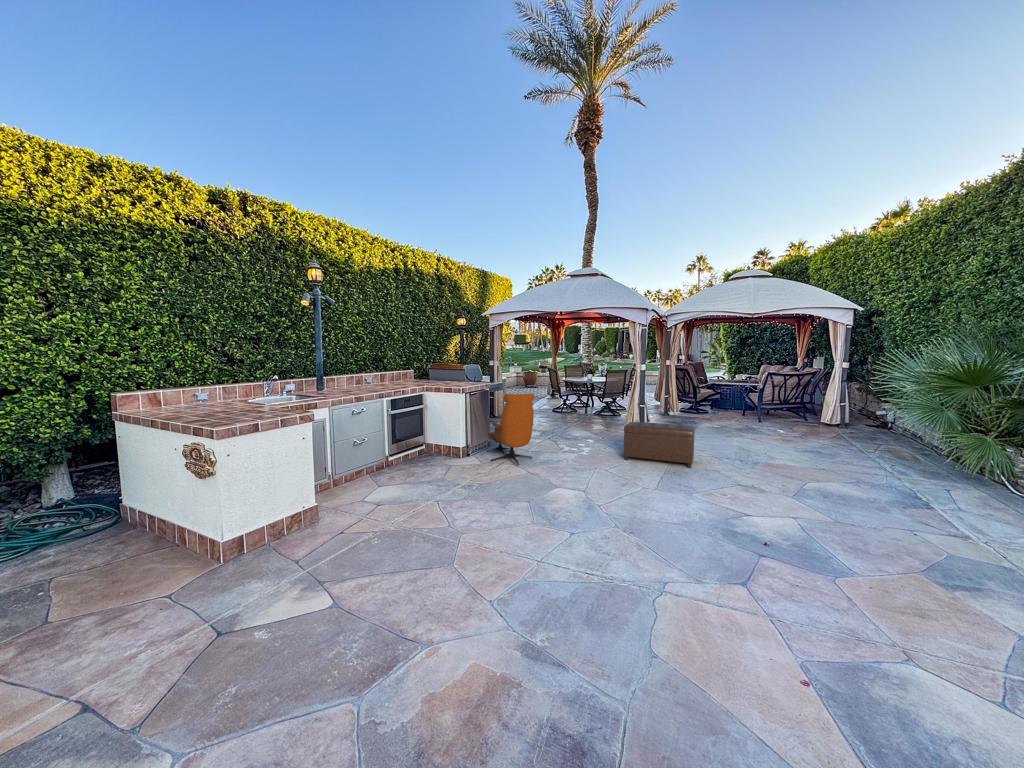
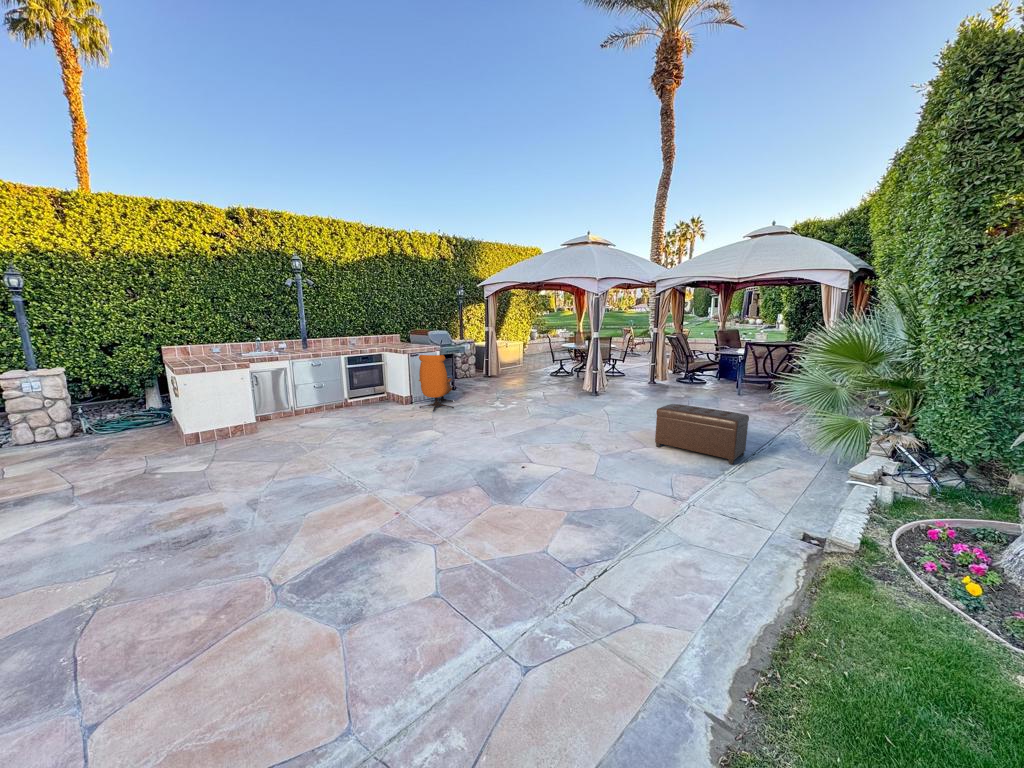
ottoman: present [624,422,695,467] -> present [655,404,749,464]

